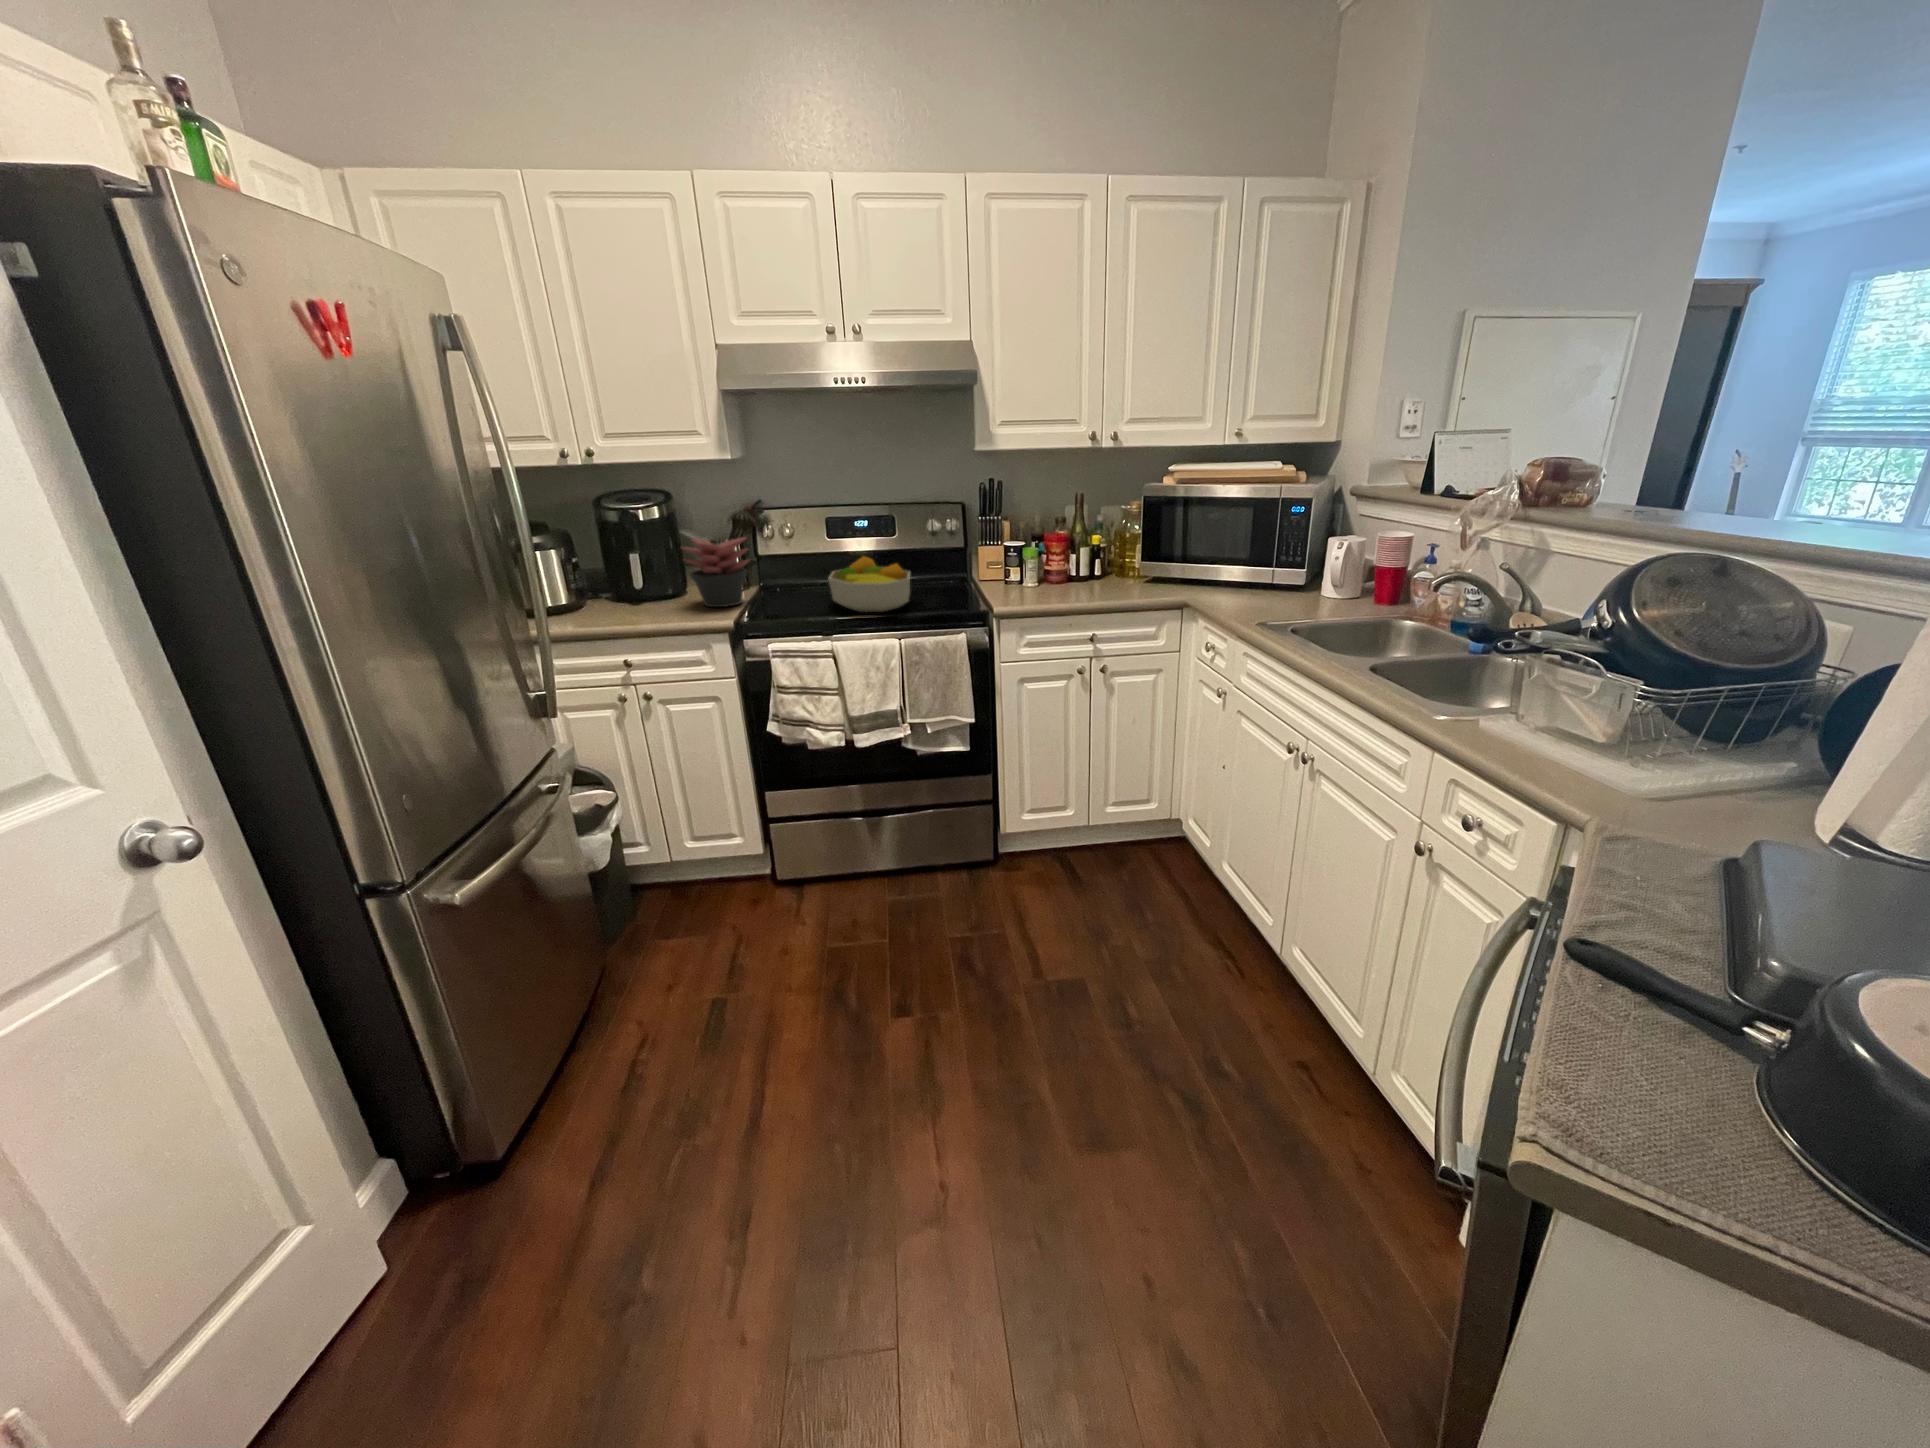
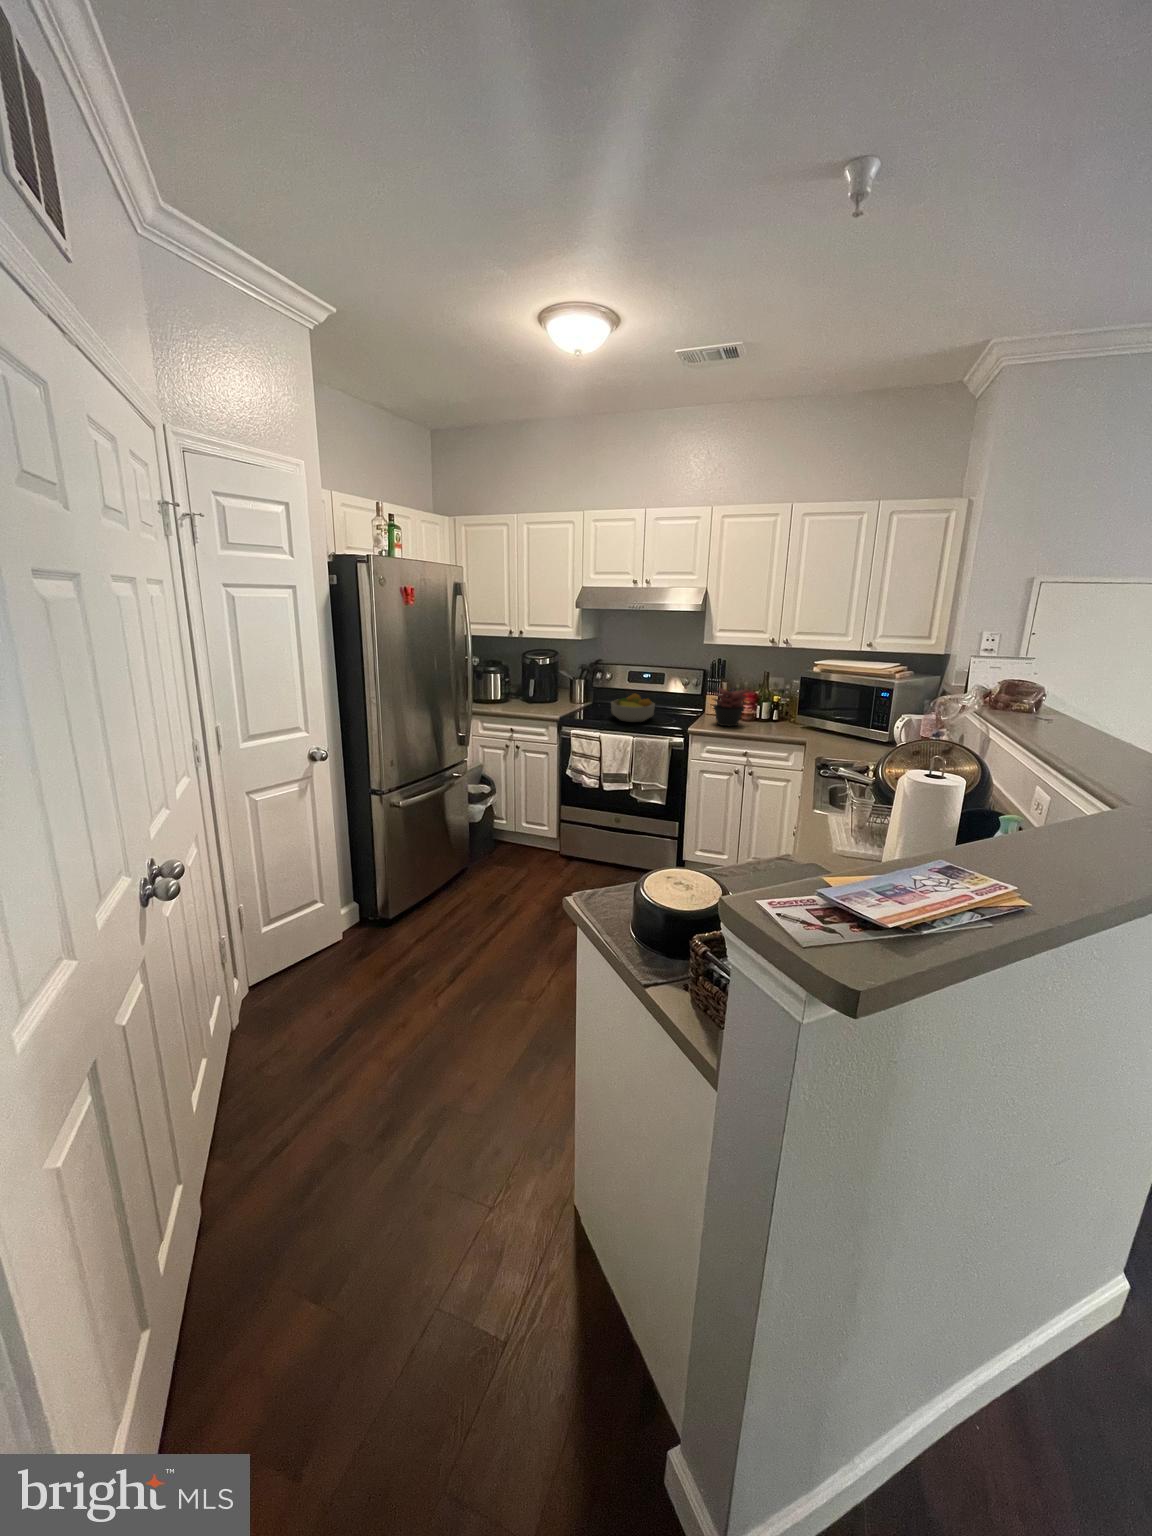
succulent plant: present [682,537,749,607] -> present [713,688,747,726]

